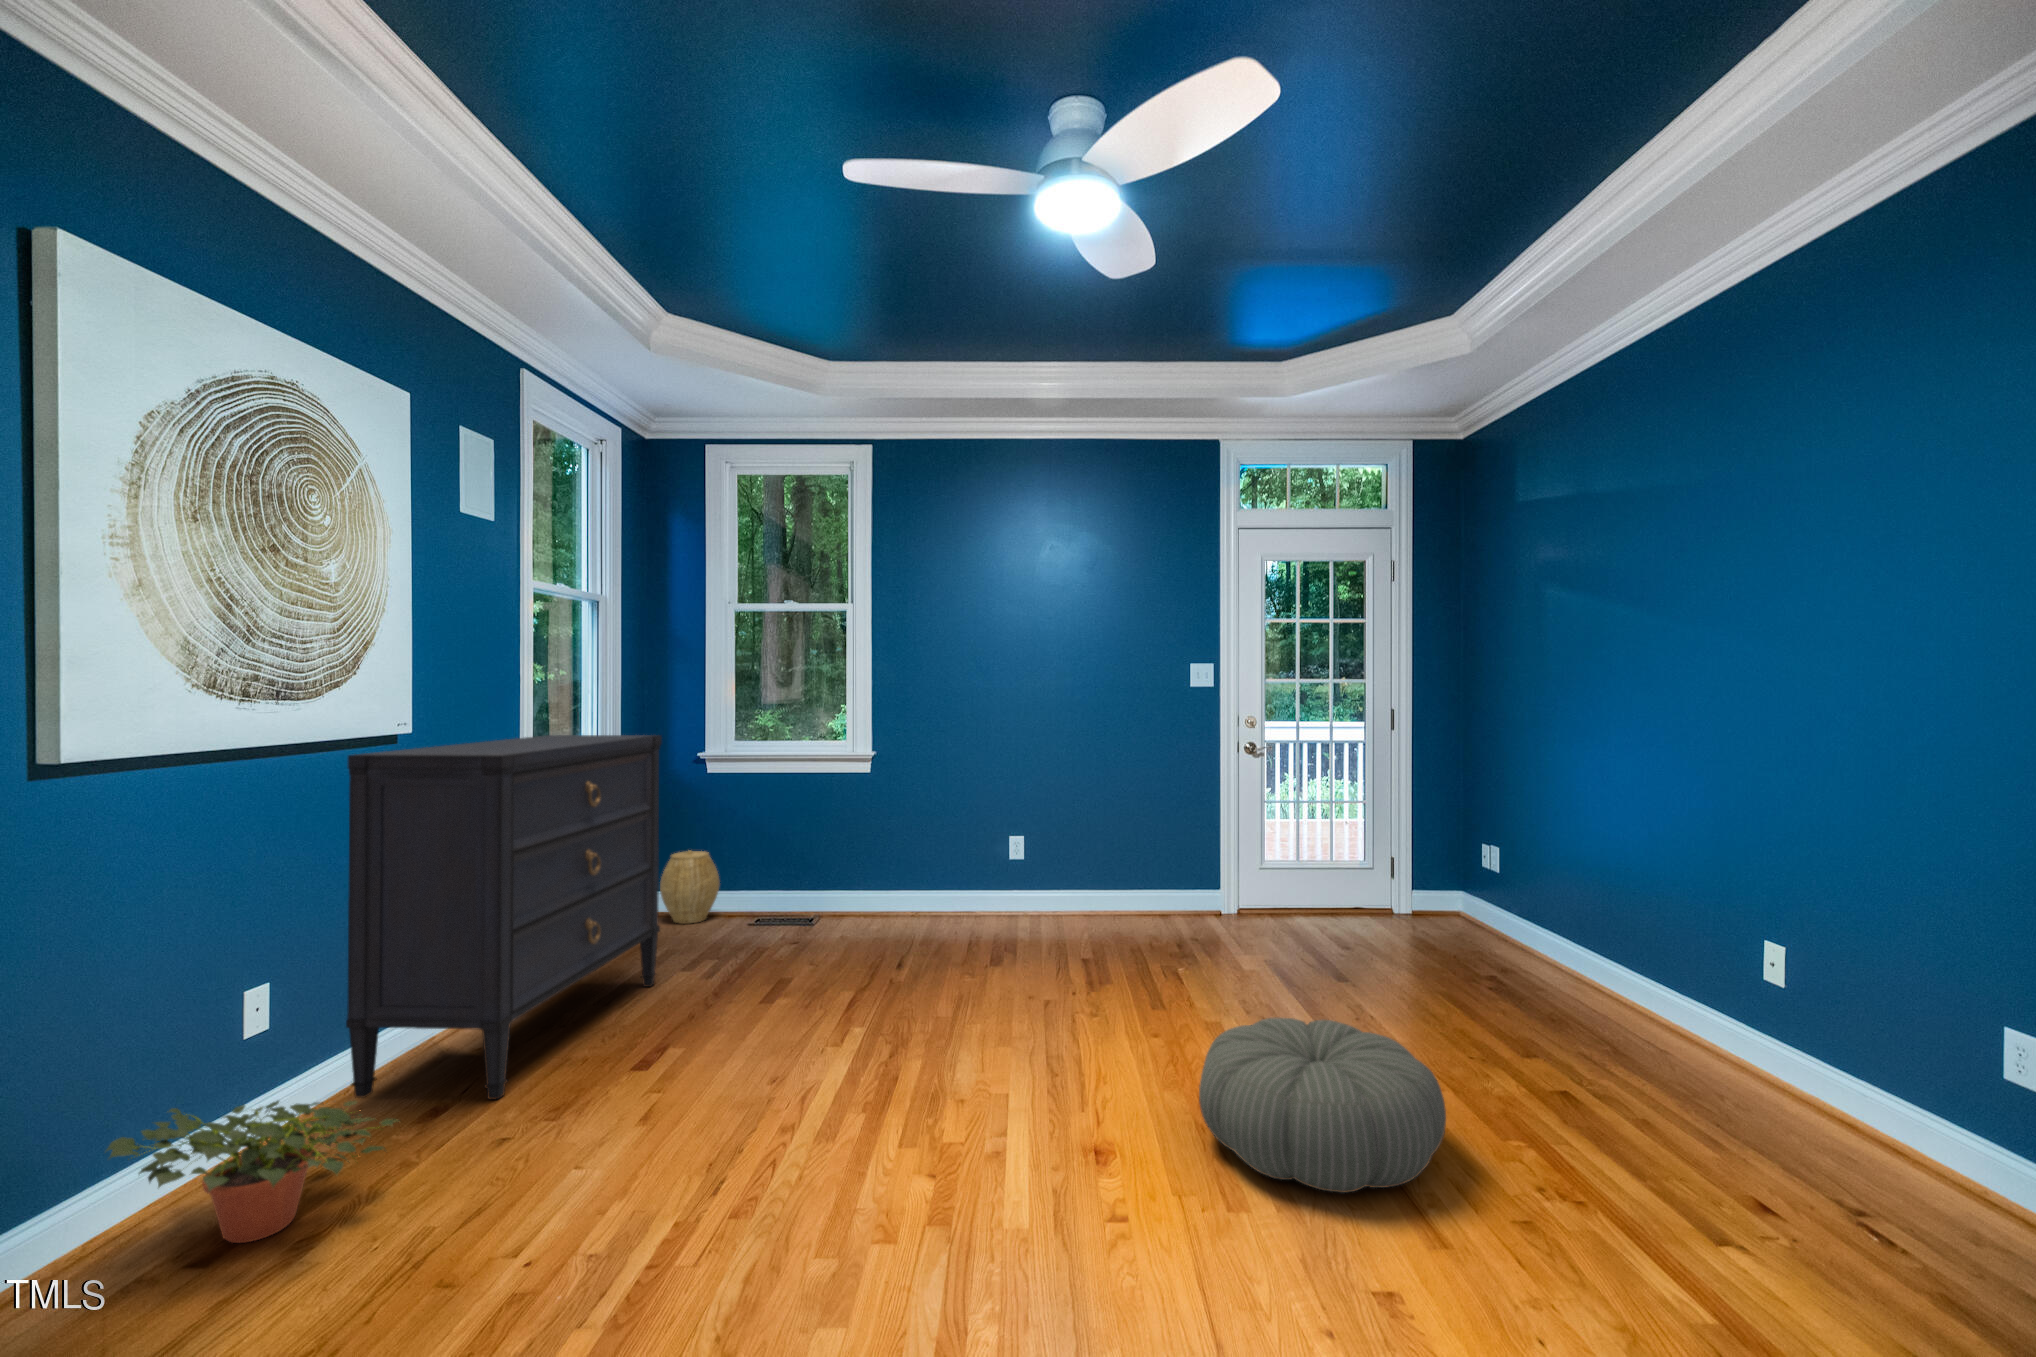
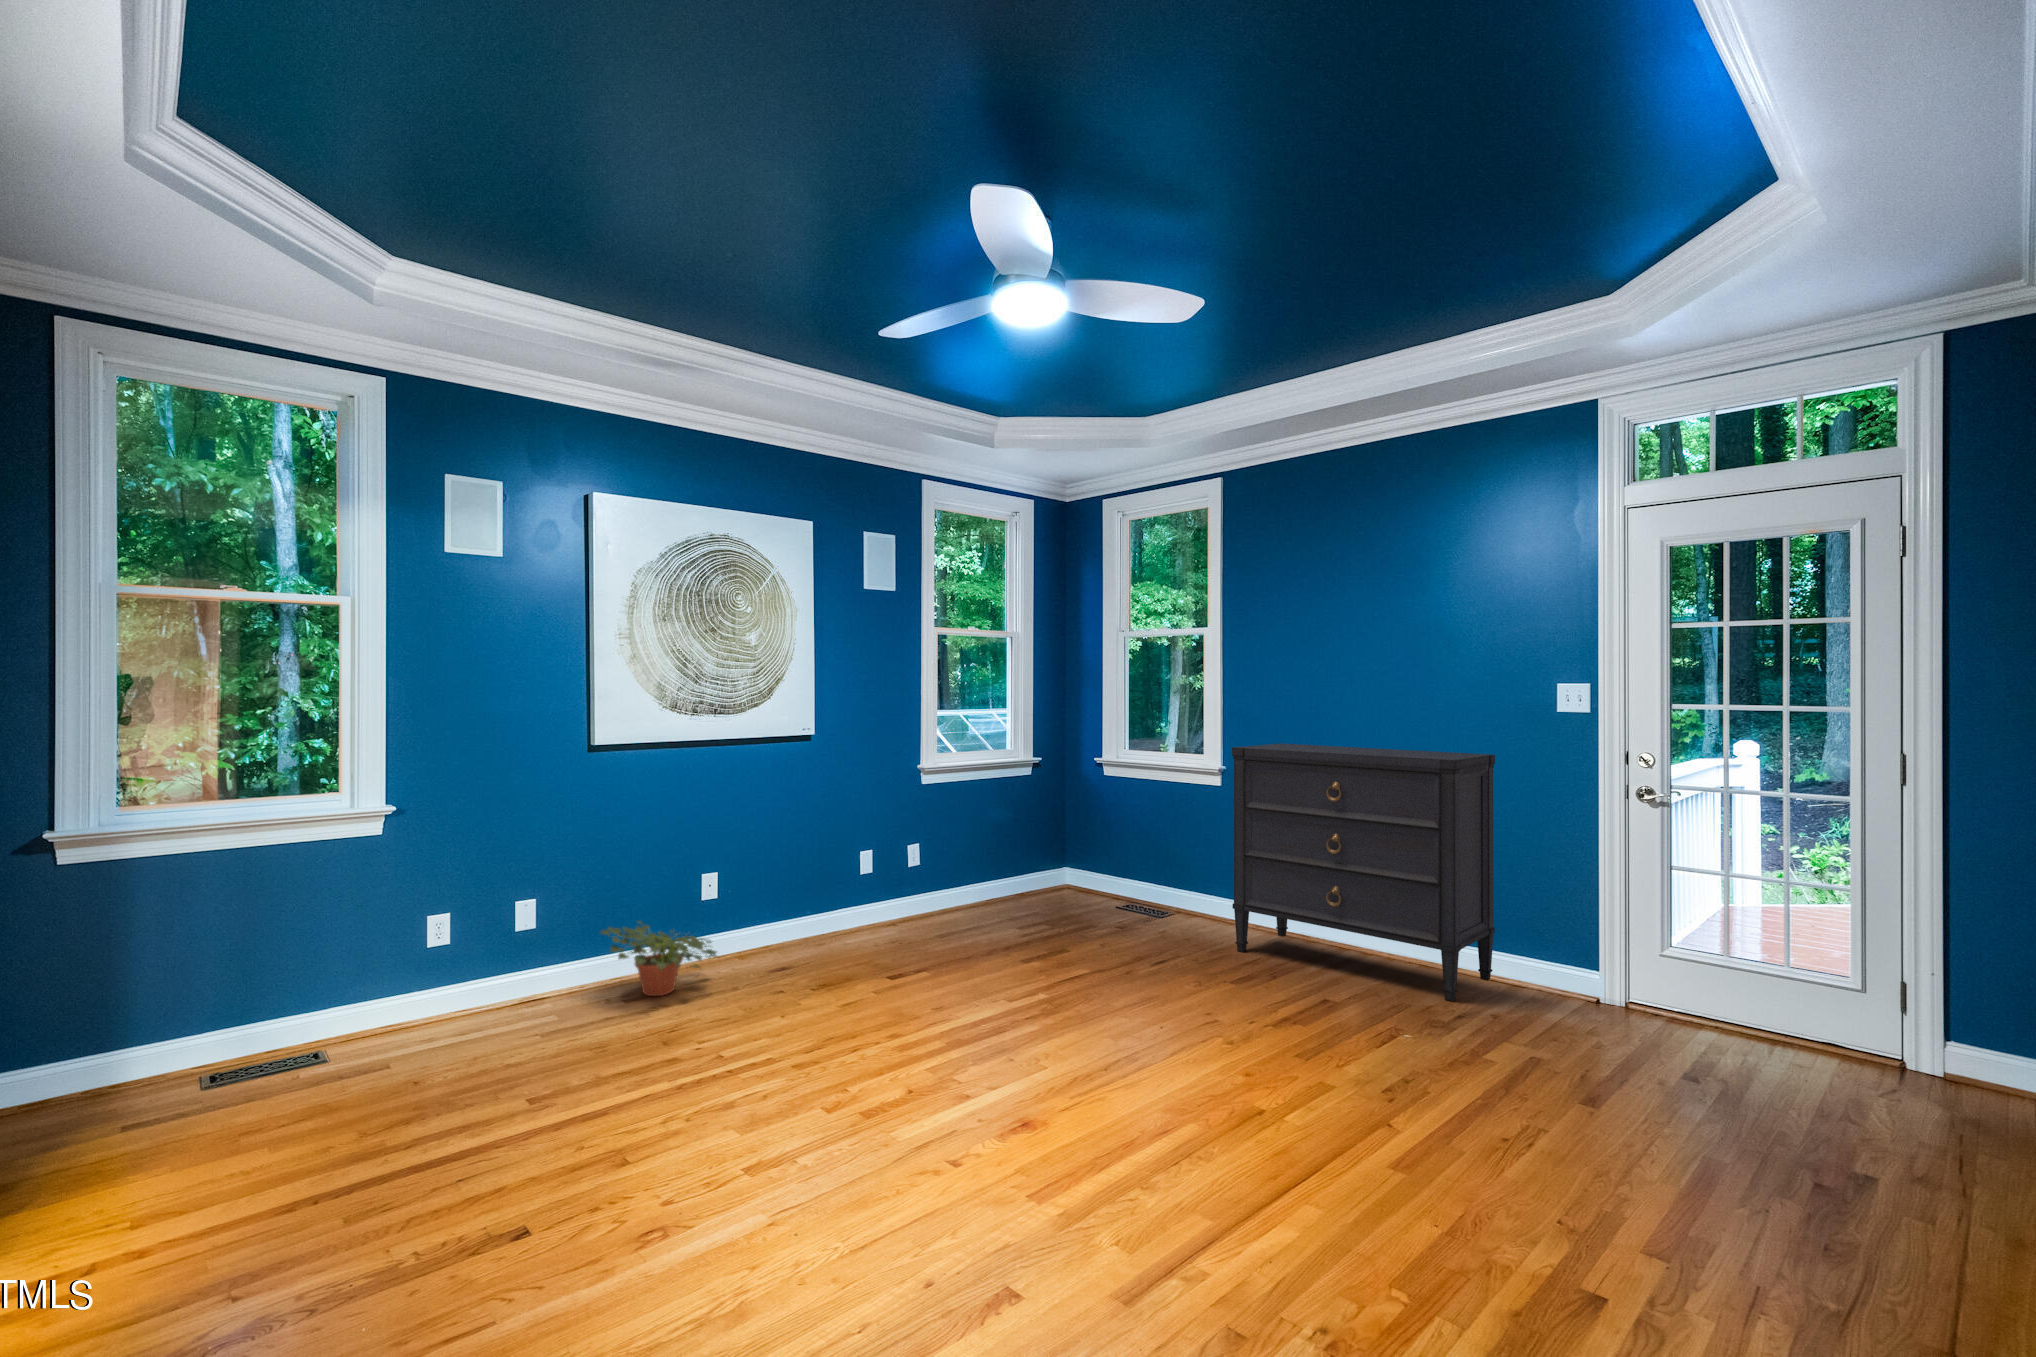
dresser: present [346,735,662,1099] -> present [1232,743,1495,1001]
woven basket: present [660,850,720,924] -> none [1059,838,1106,899]
pouf: present [1199,1017,1446,1193] -> none [1063,1059,1307,1243]

